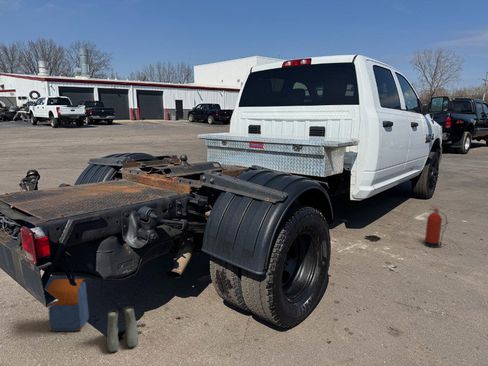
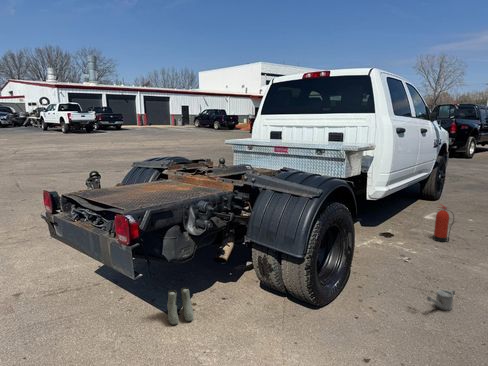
backpack: present [47,279,89,331] -> none [114,265,147,309]
watering can: none [411,308,444,333] -> present [427,290,455,310]

